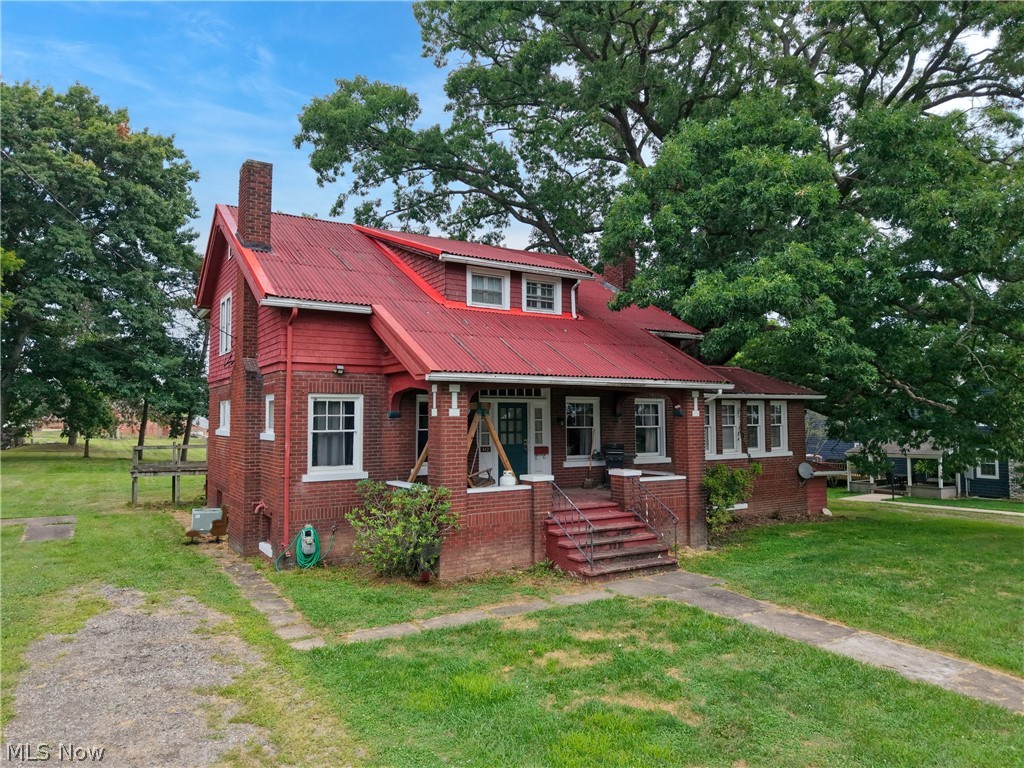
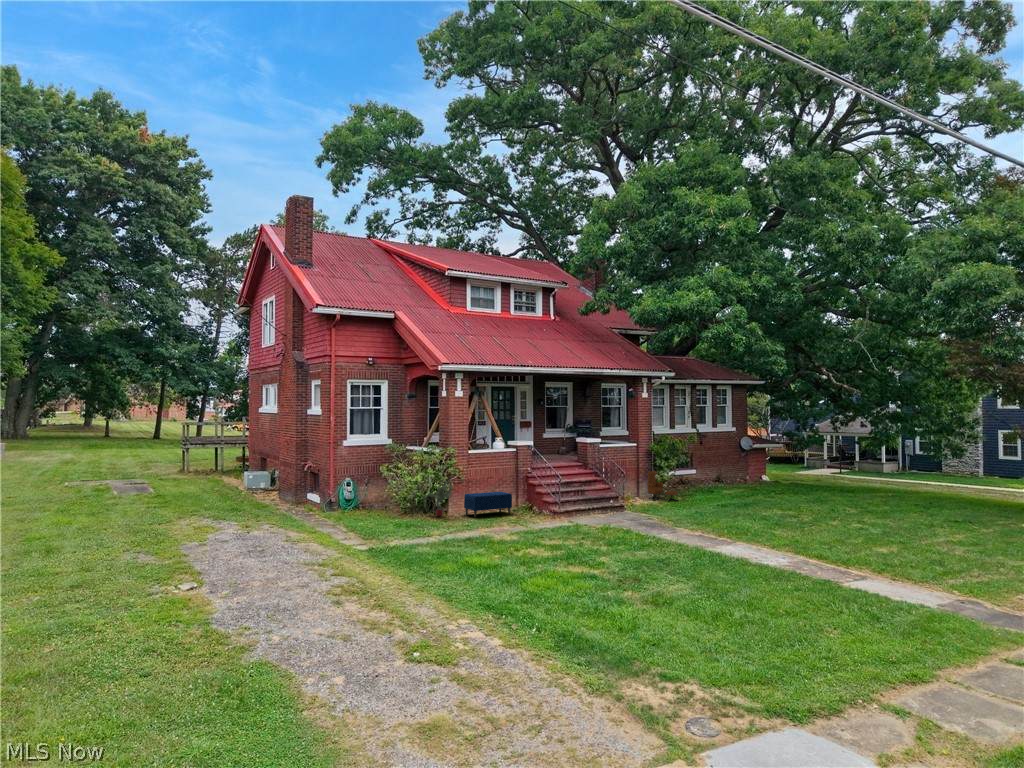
lounge chair: present [184,505,227,545] -> present [647,471,678,501]
bench: none [460,544,525,583] -> present [464,492,512,518]

